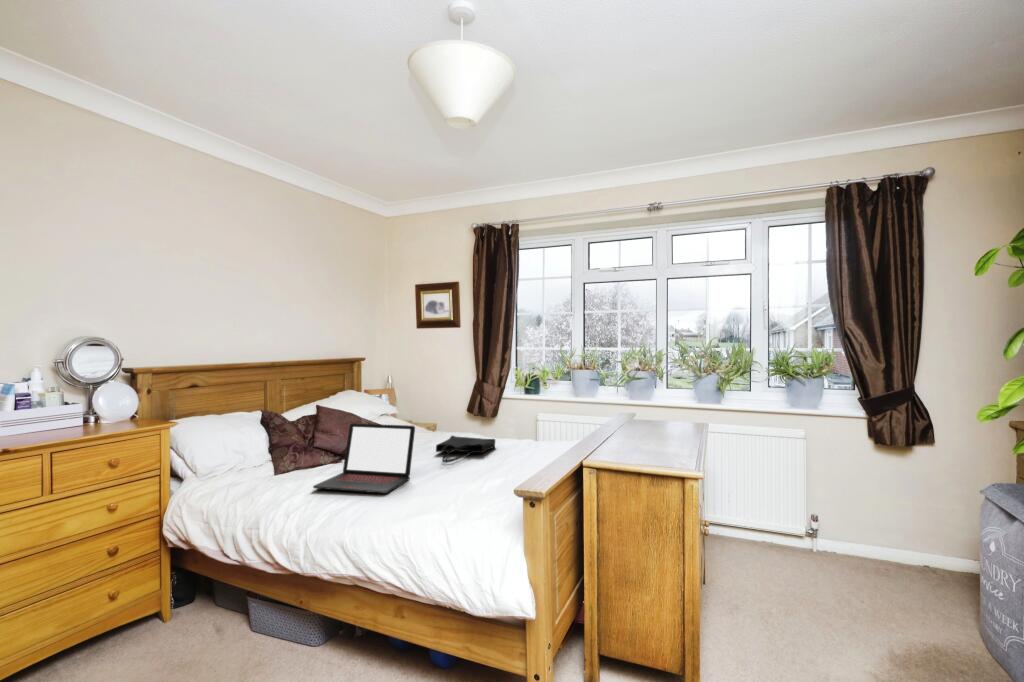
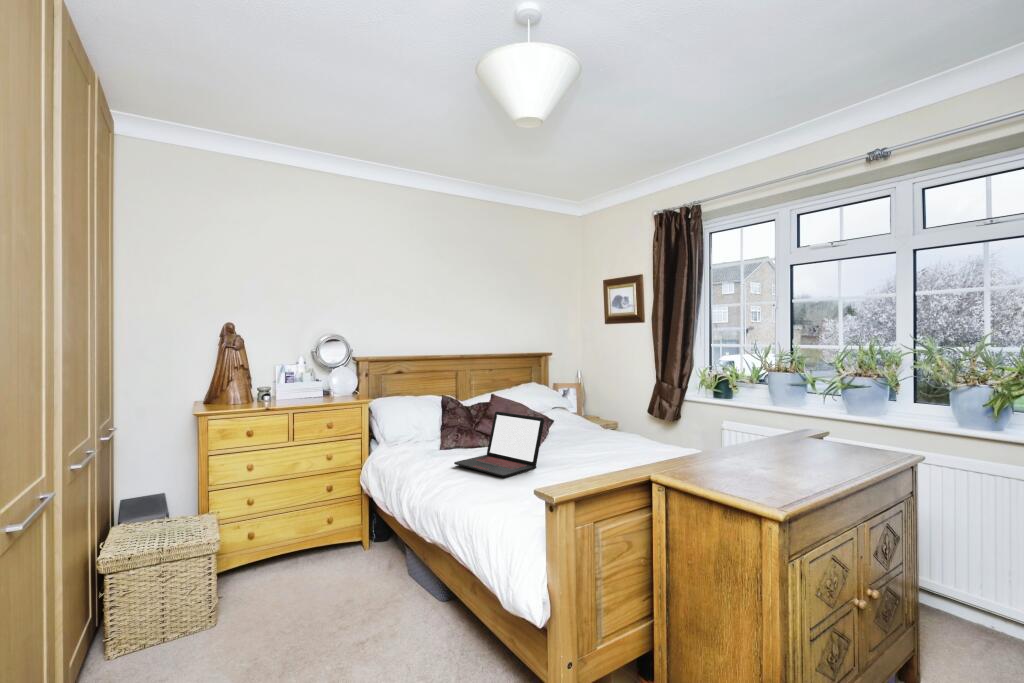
tote bag: present [436,436,495,463] -> none [578,433,645,458]

